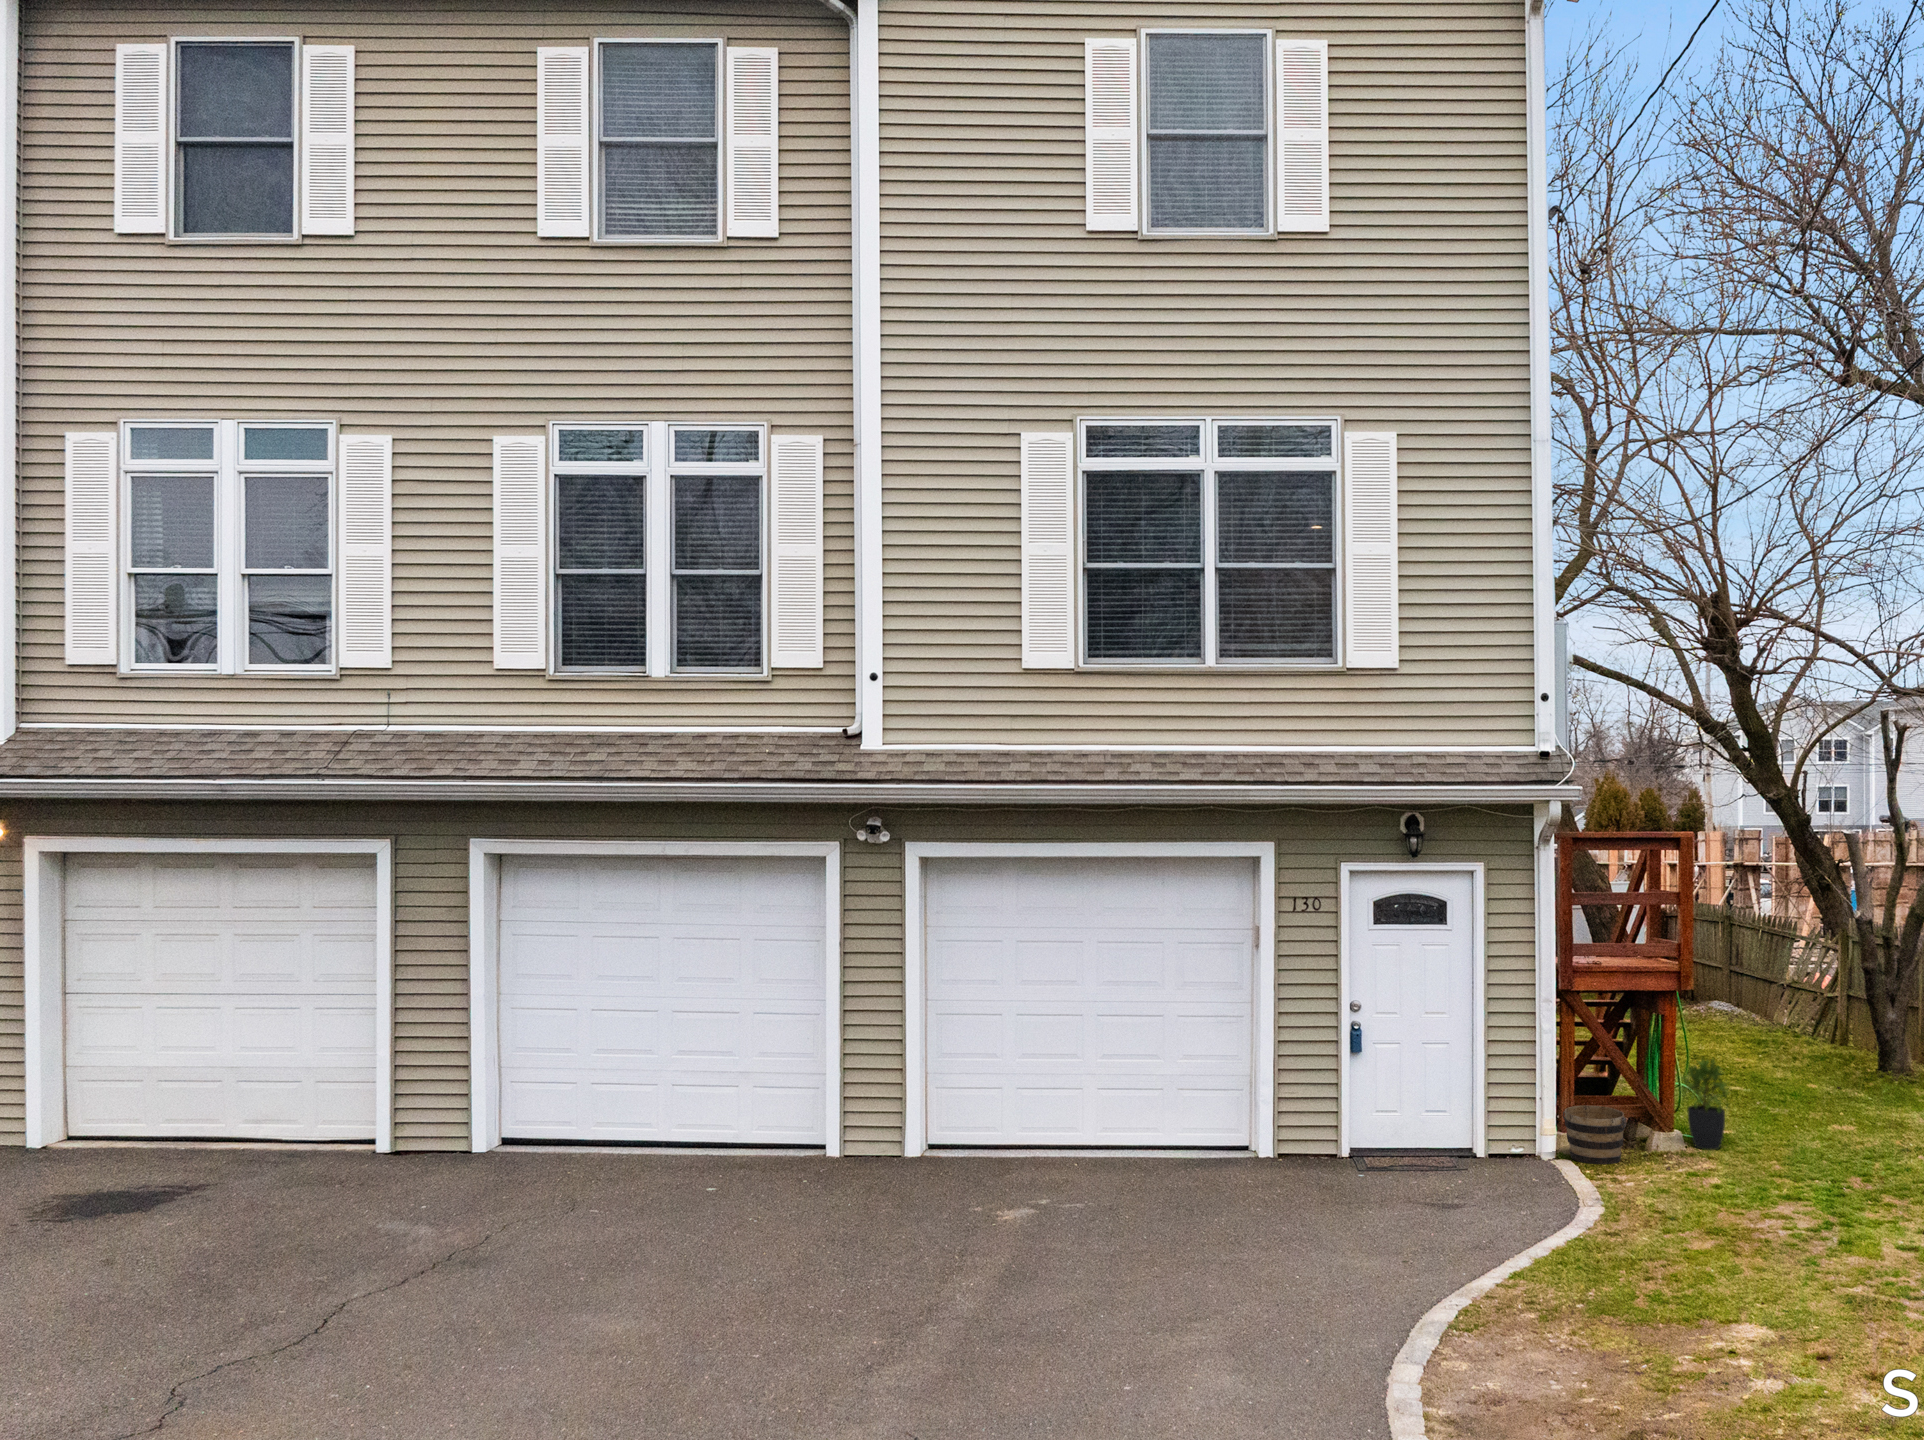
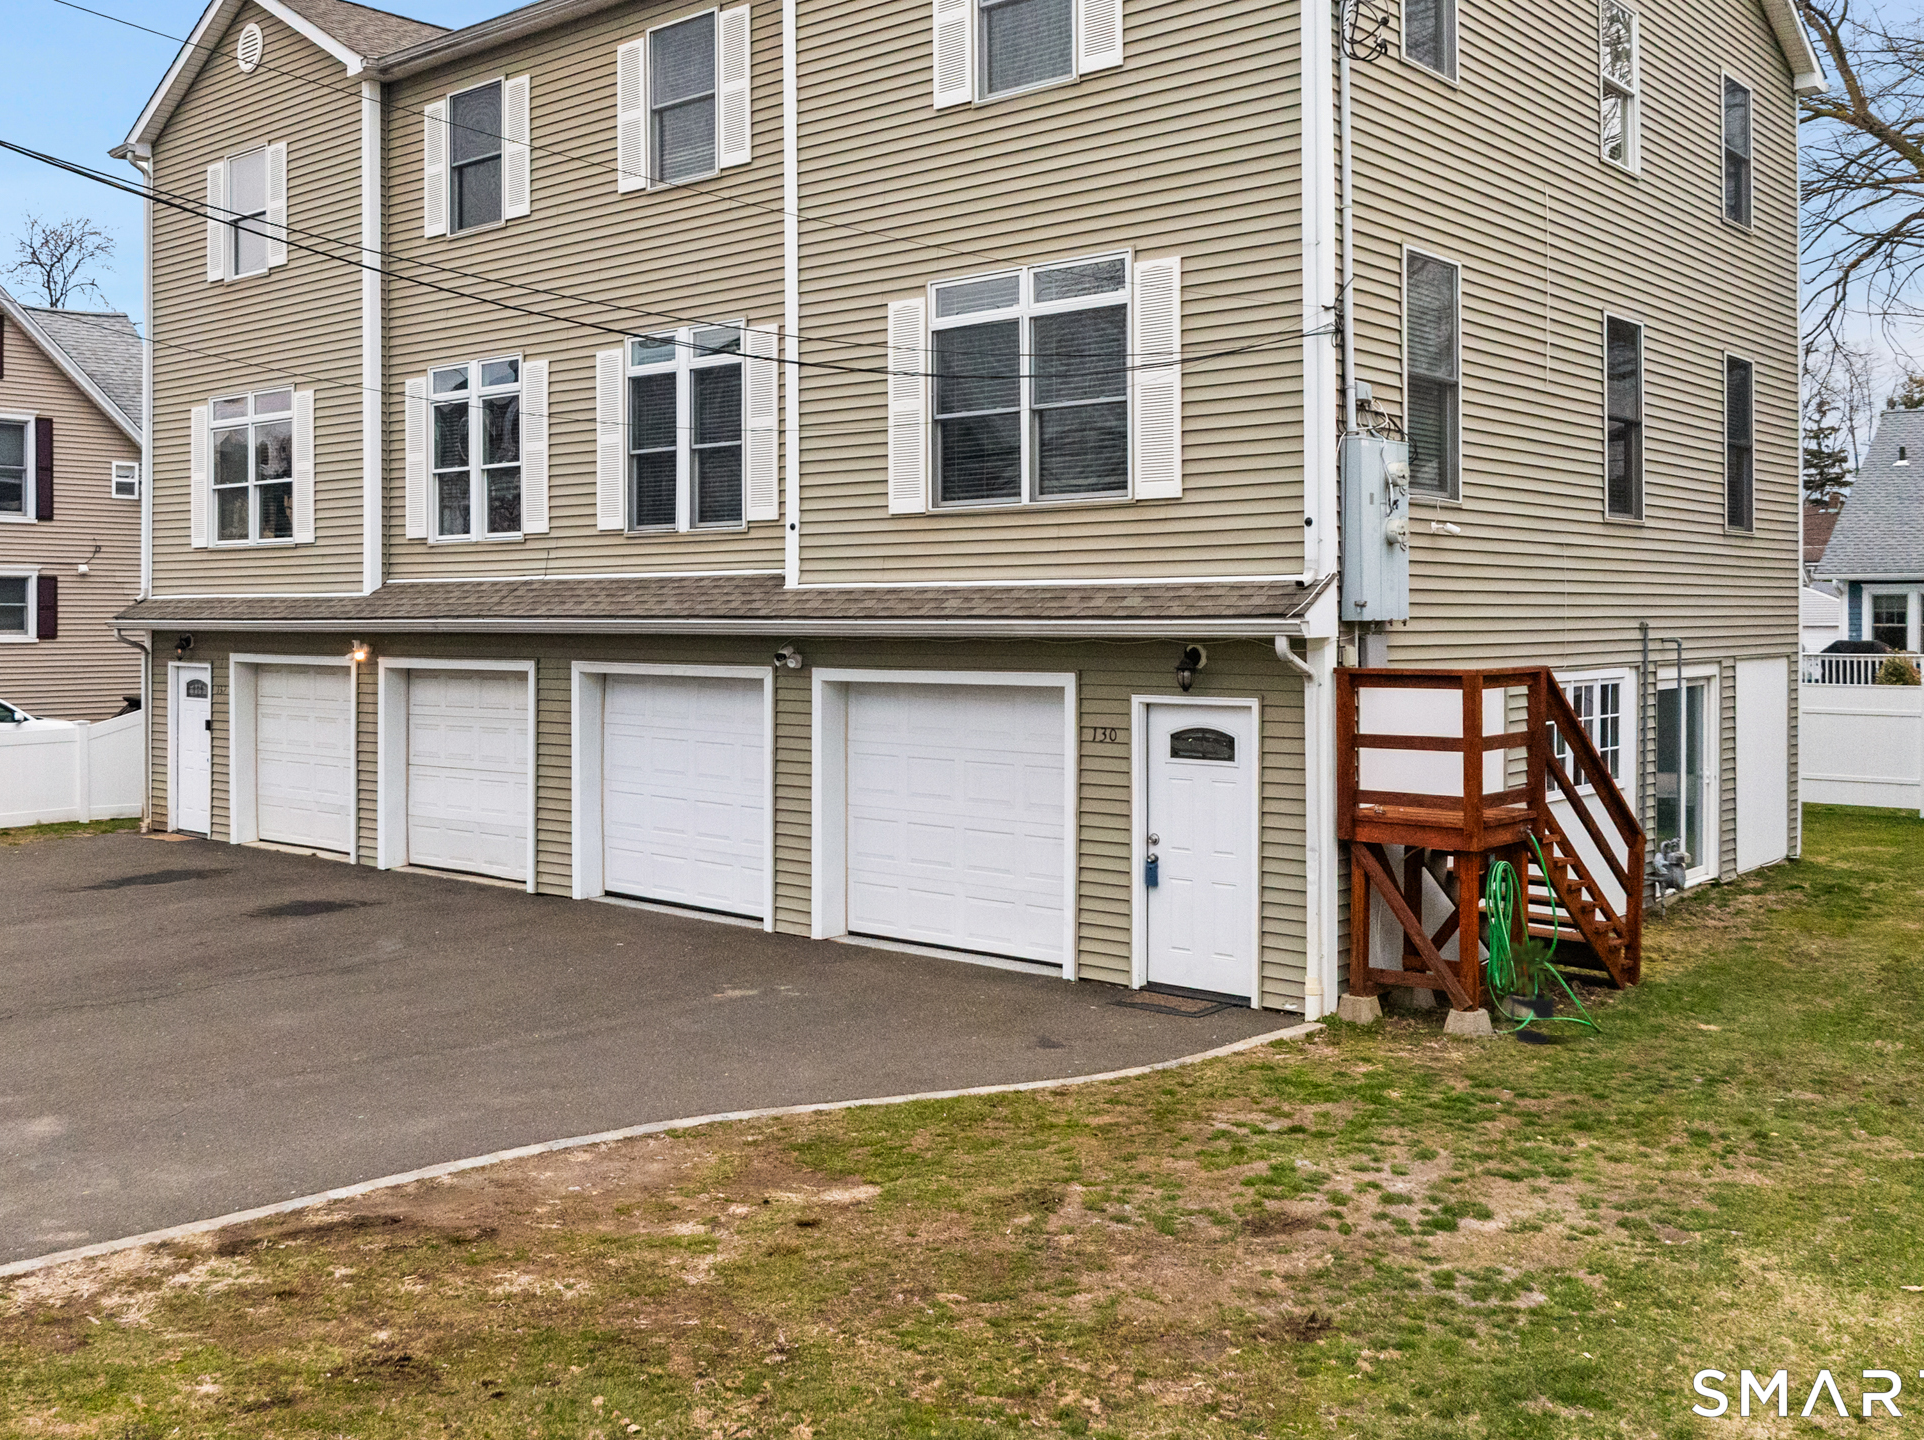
bucket: present [1563,1106,1626,1164] -> none [1331,969,1399,1032]

